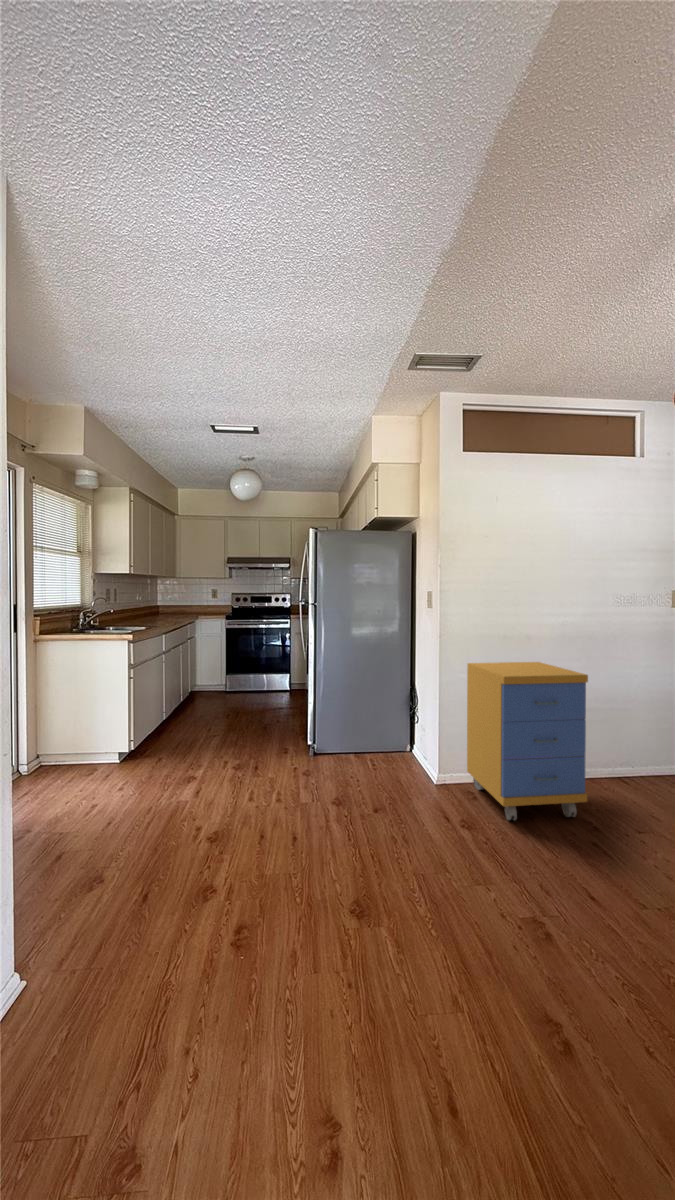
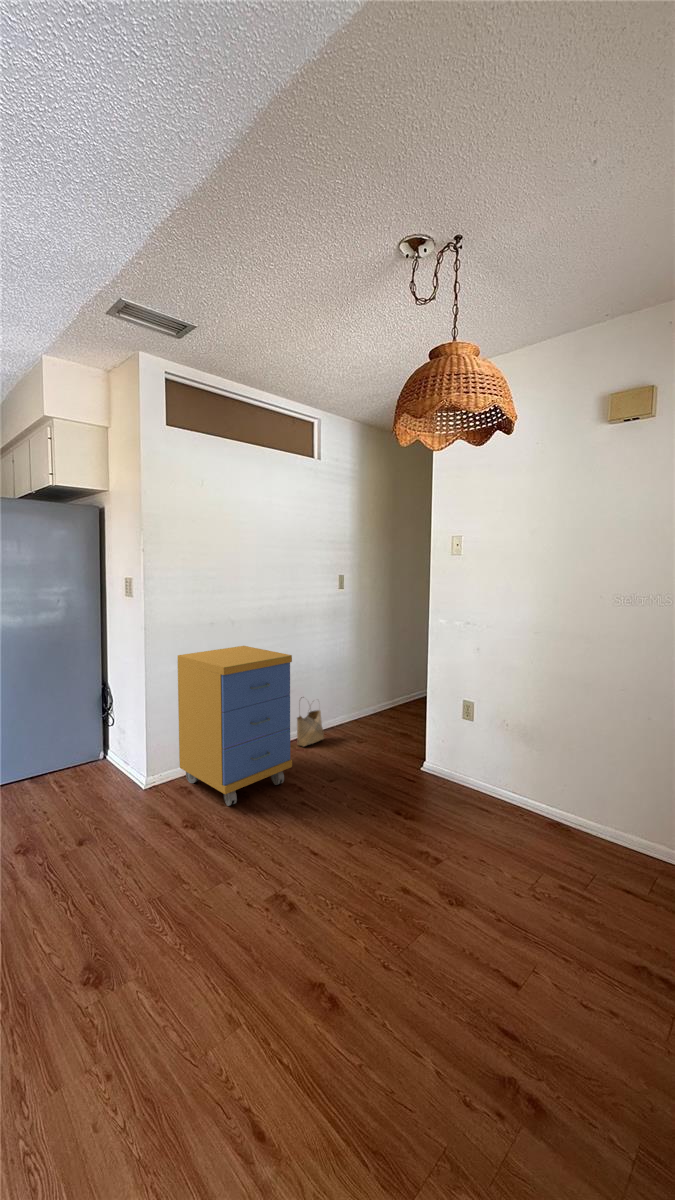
woven basket: none [605,730,644,788] -> present [297,697,324,746]

